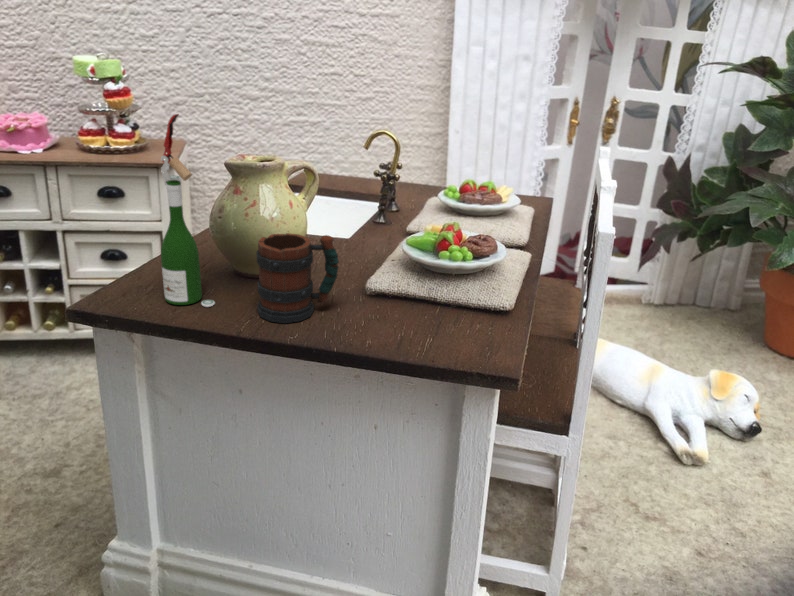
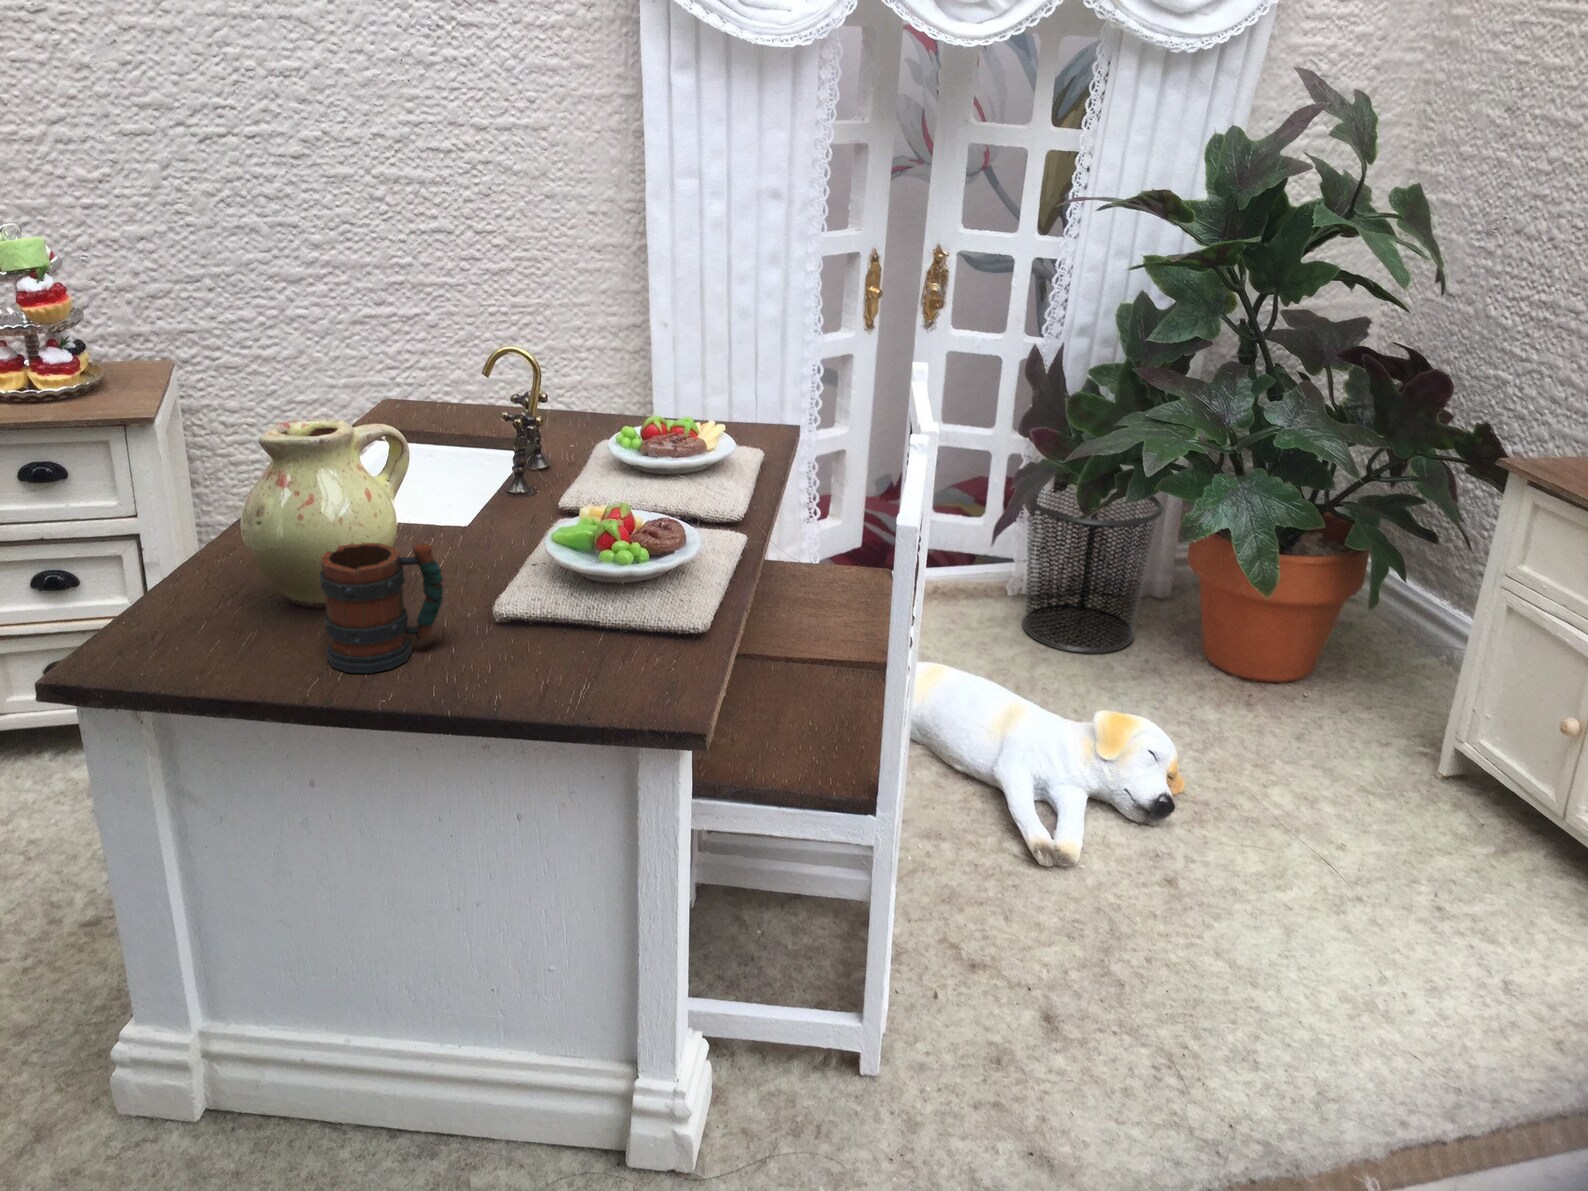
wine bottle: present [161,114,214,307] -> none [167,386,261,659]
waste bin: none [648,236,745,340] -> present [1022,478,1164,653]

